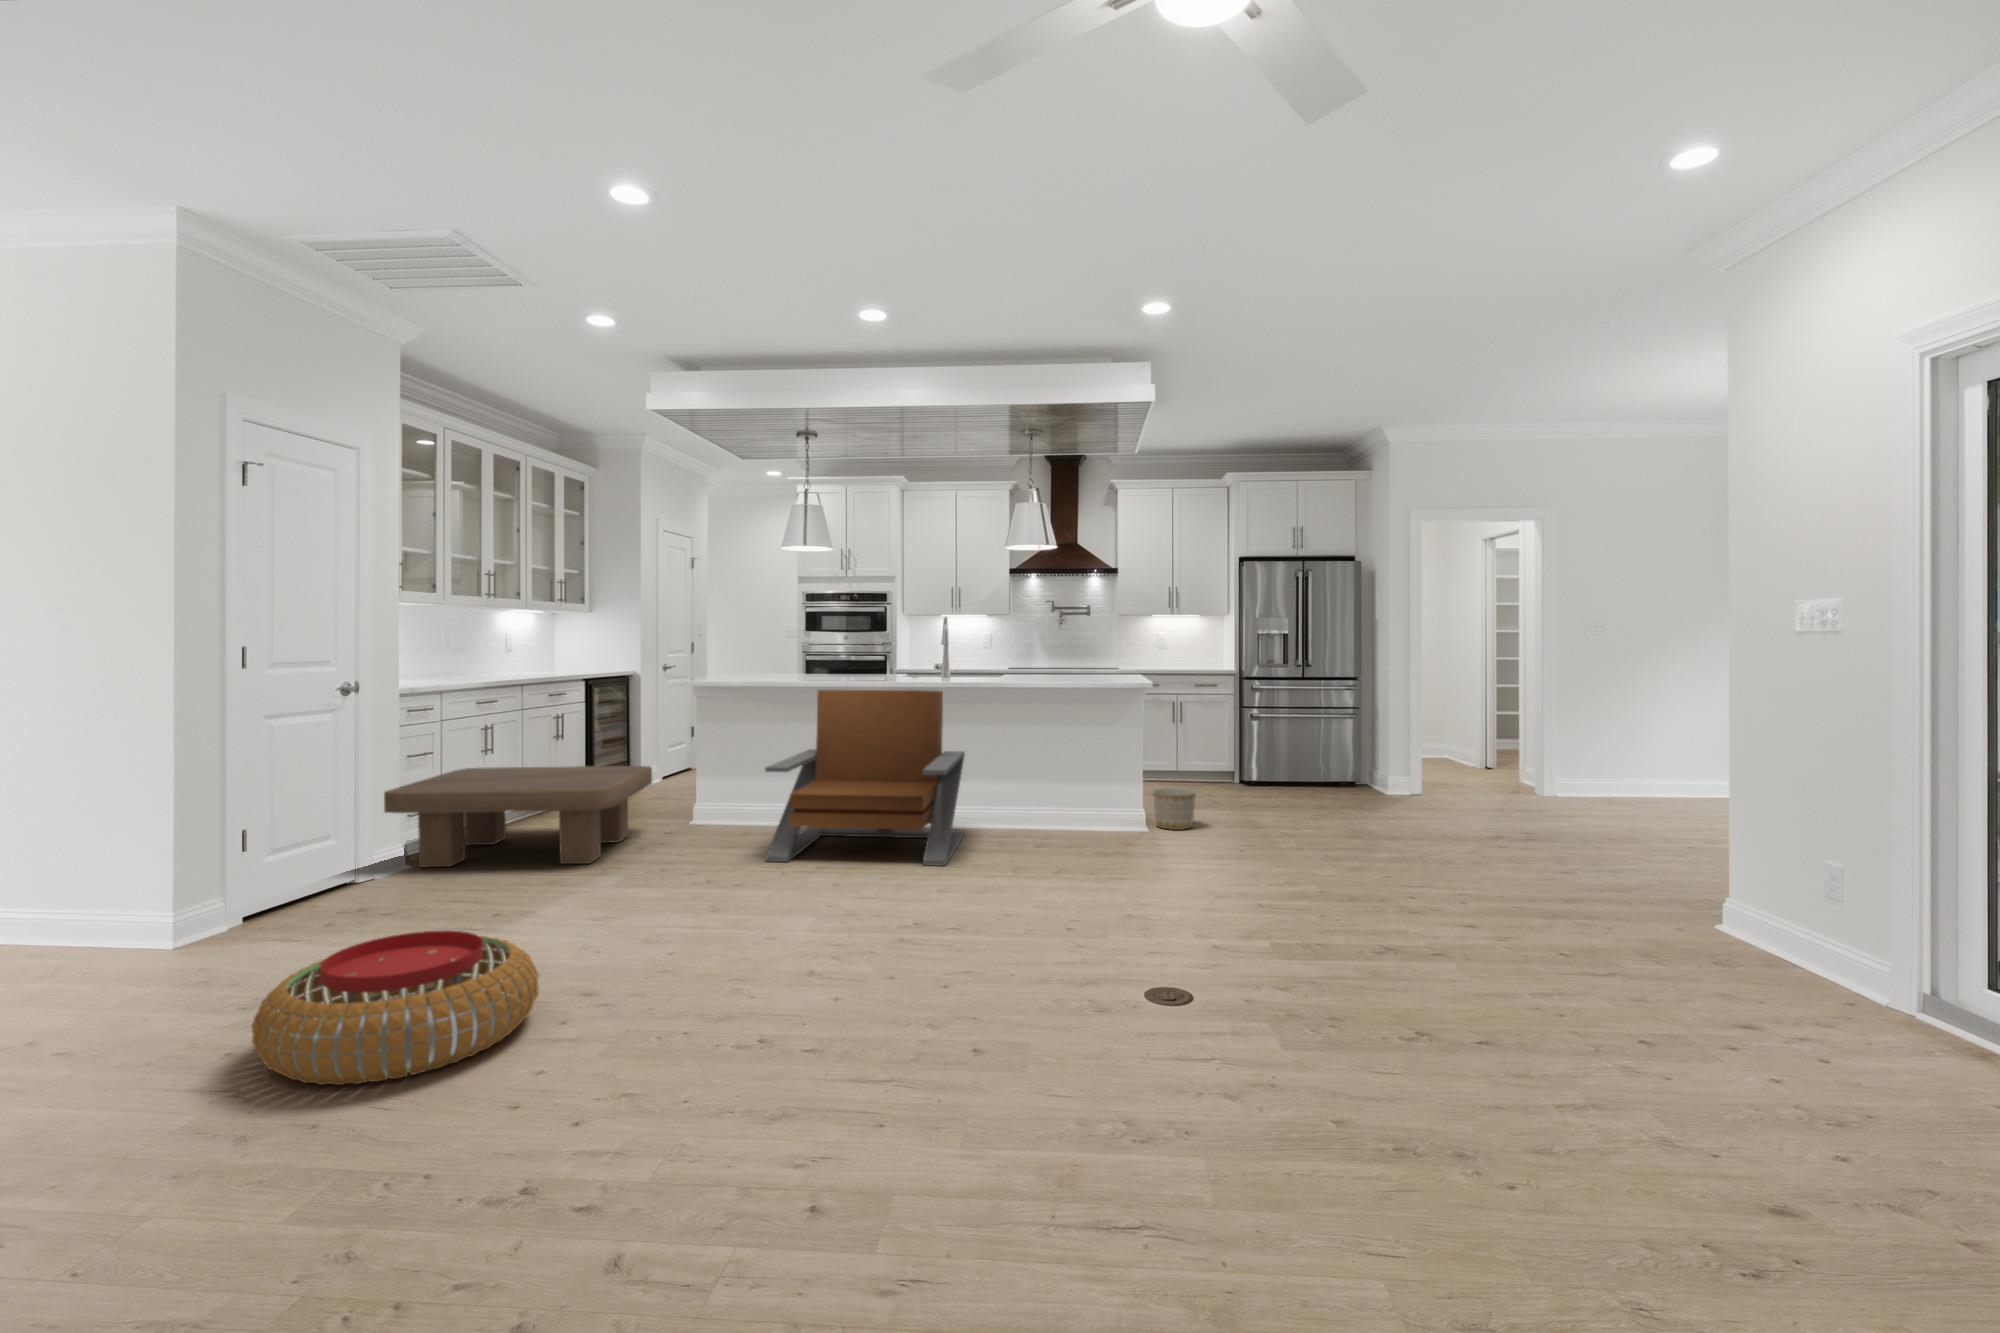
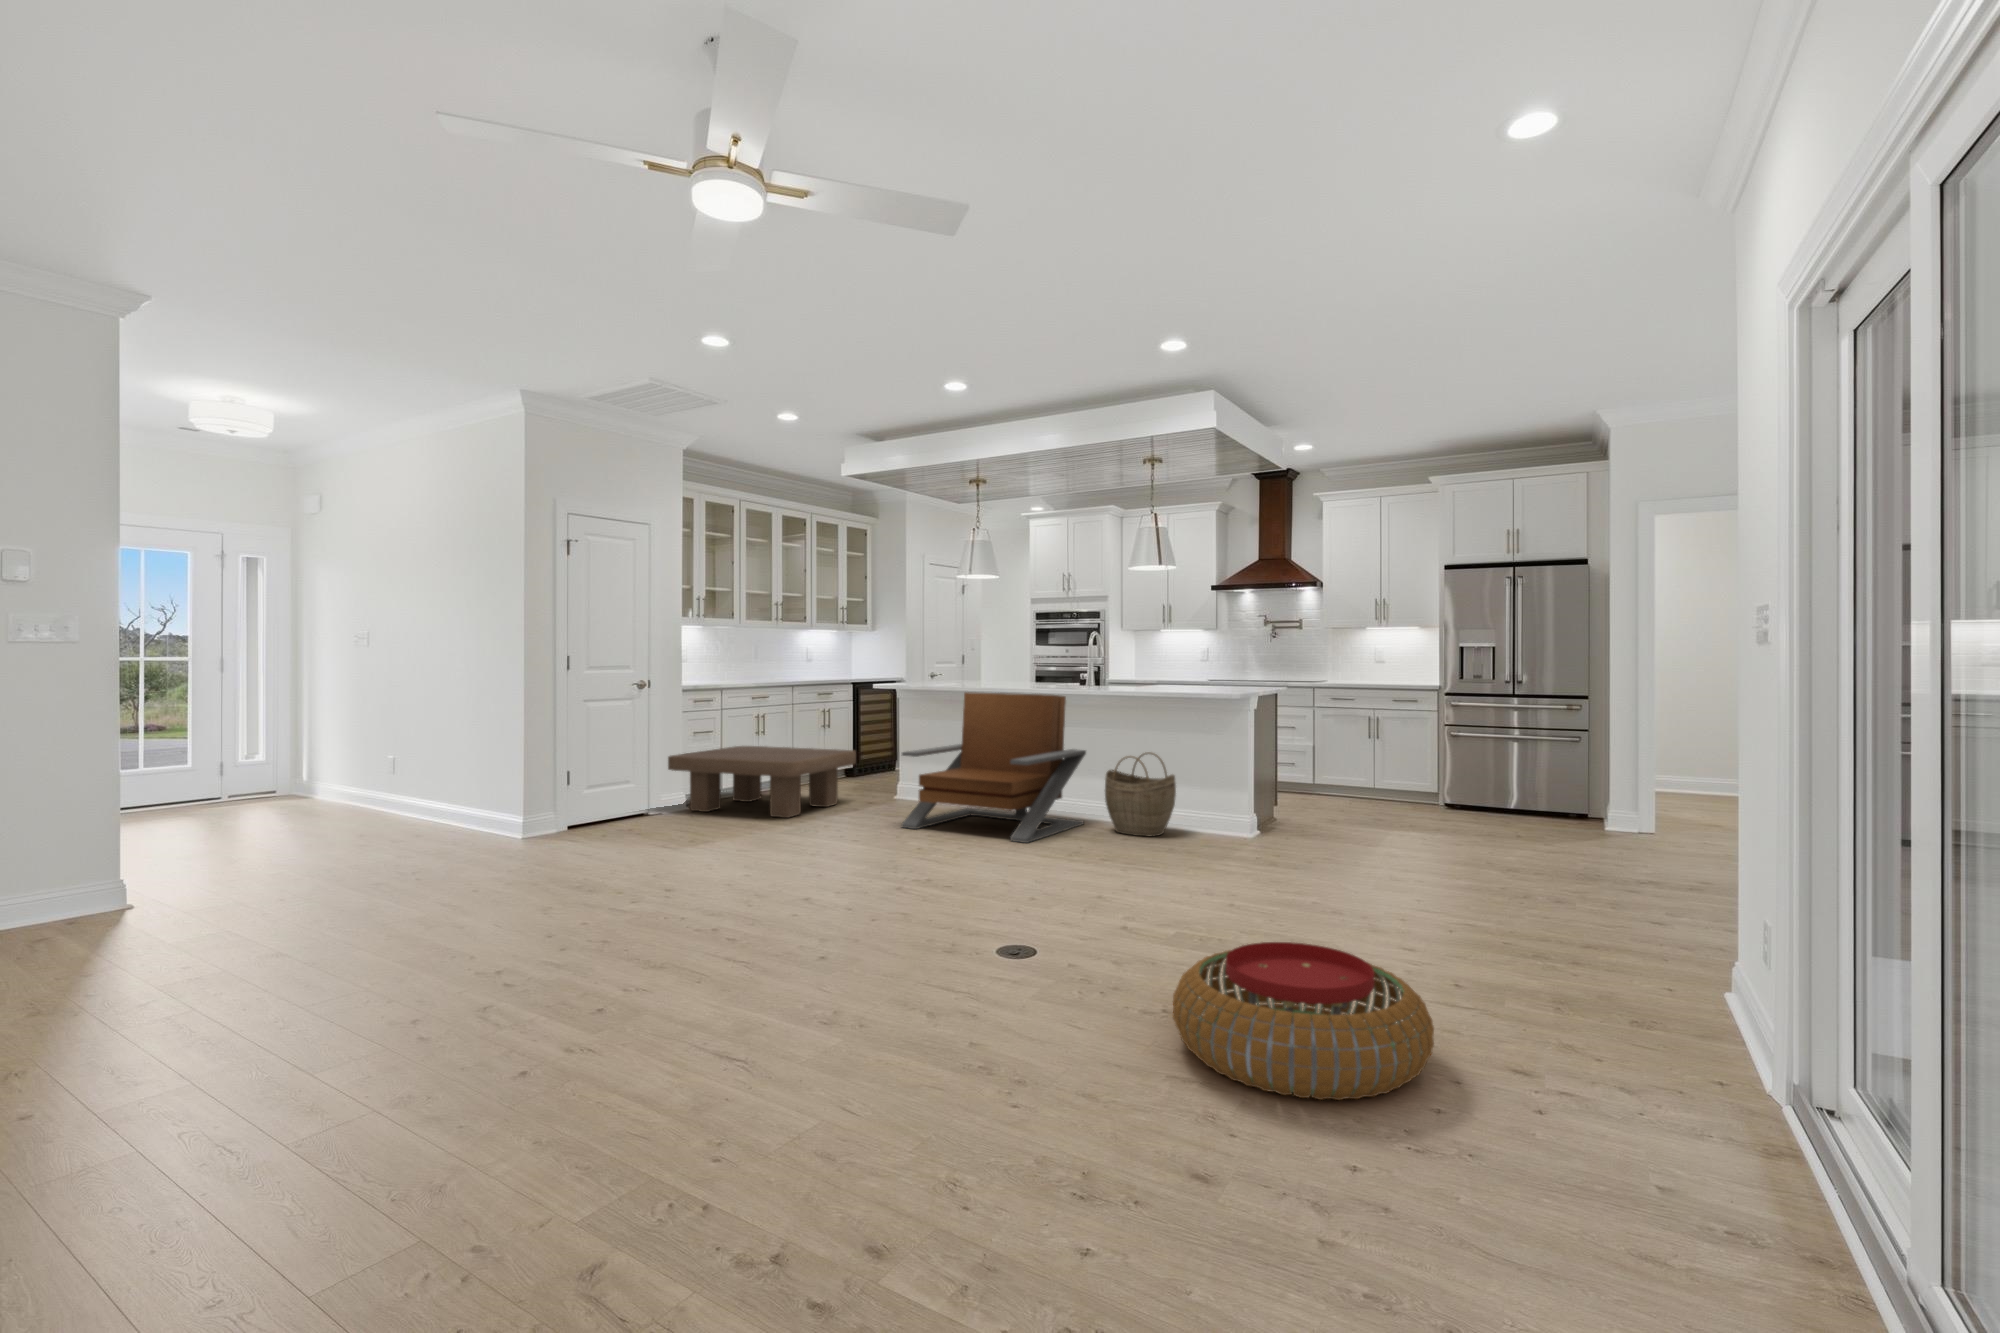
woven basket: none [999,750,1075,843] -> present [1105,752,1176,837]
planter: present [1153,788,1196,830] -> none [1268,797,1312,838]
pouf: present [252,931,539,1085] -> present [1173,942,1434,1100]

